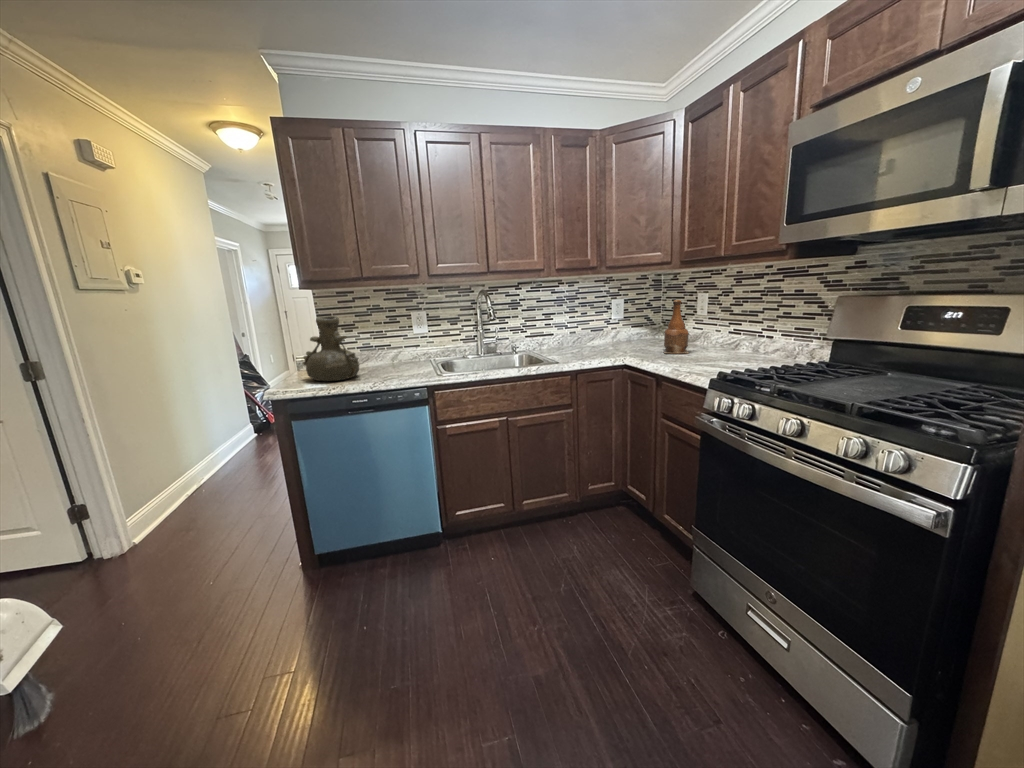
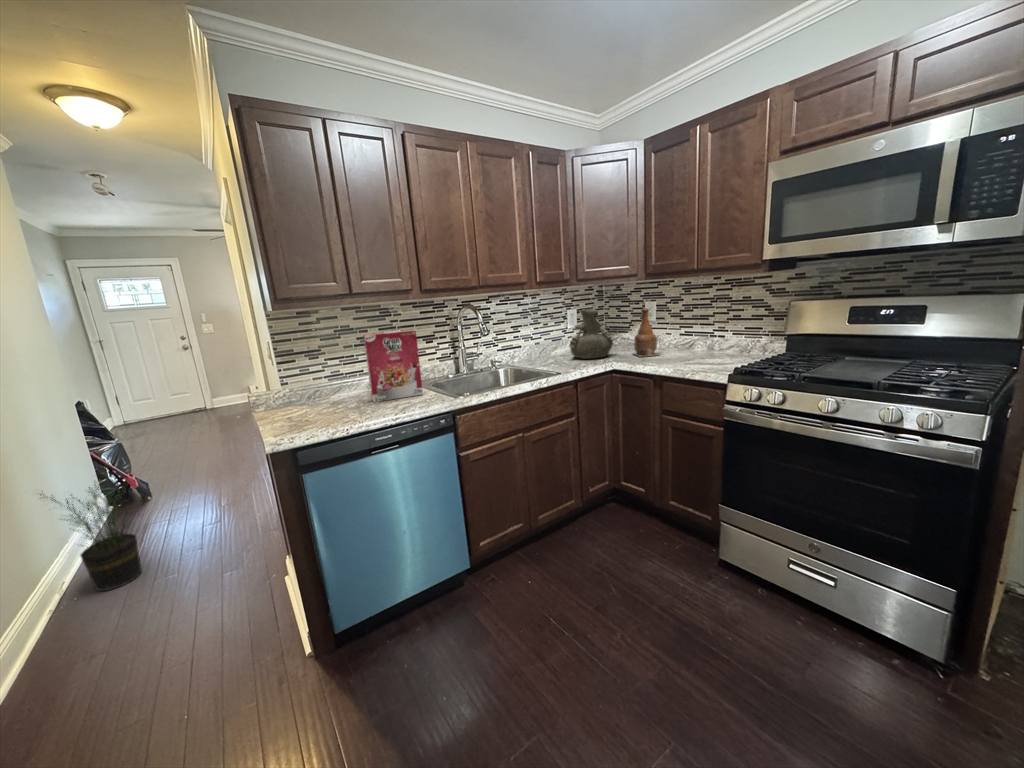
cereal box: none [373,312,424,372] -> present [363,330,423,402]
vase: present [302,316,359,381] -> present [569,309,614,359]
potted plant: none [180,398,252,490] -> present [40,470,142,591]

